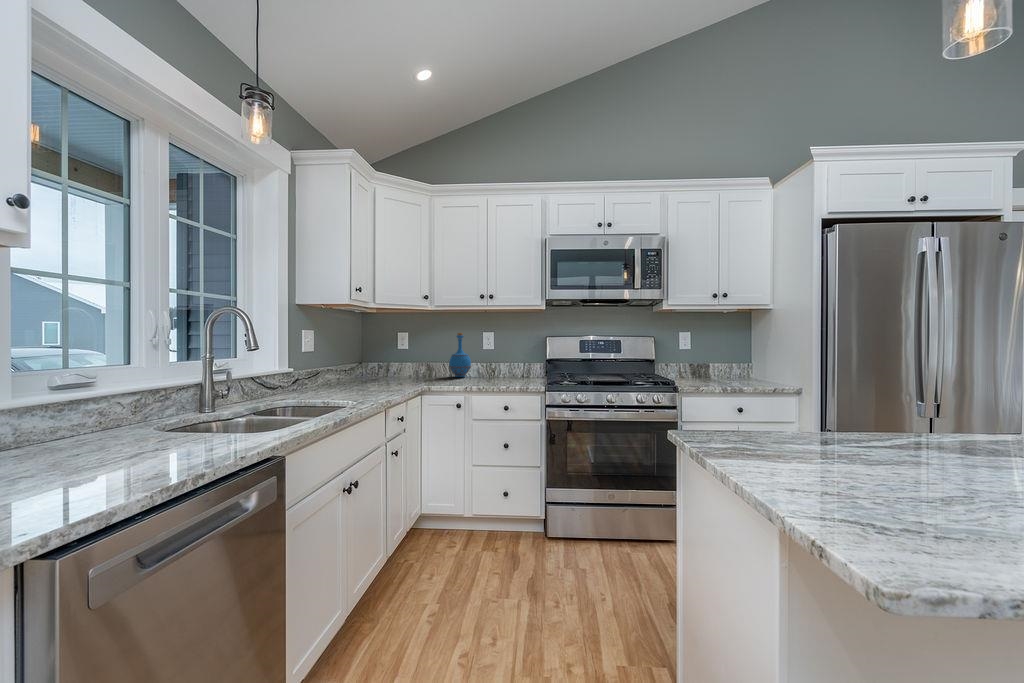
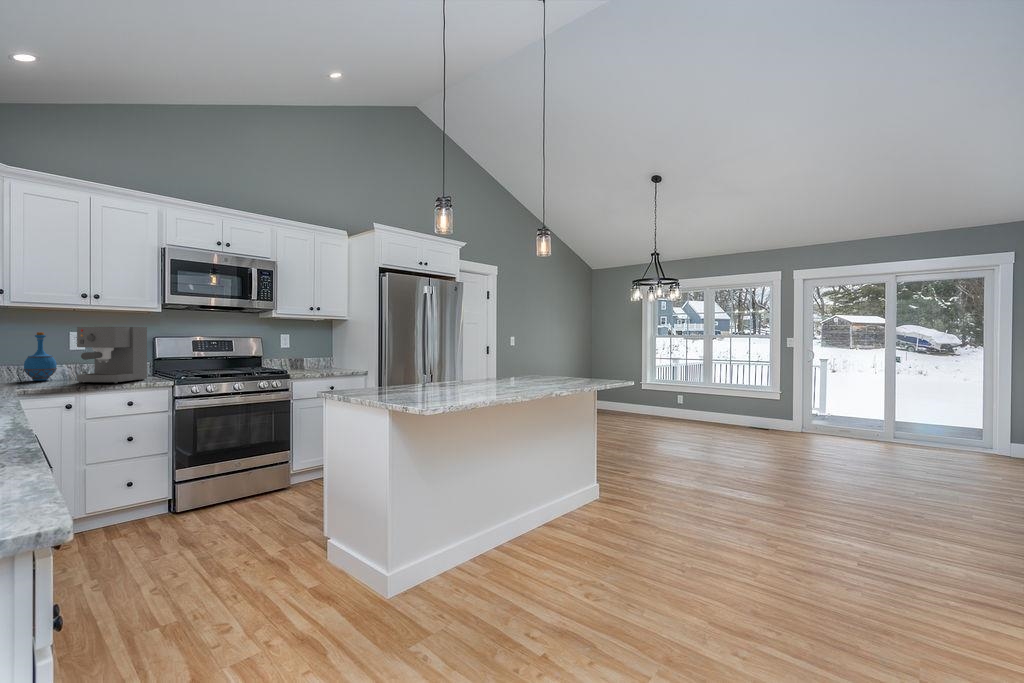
coffee maker: none [470,326,531,385] -> present [77,327,147,383]

